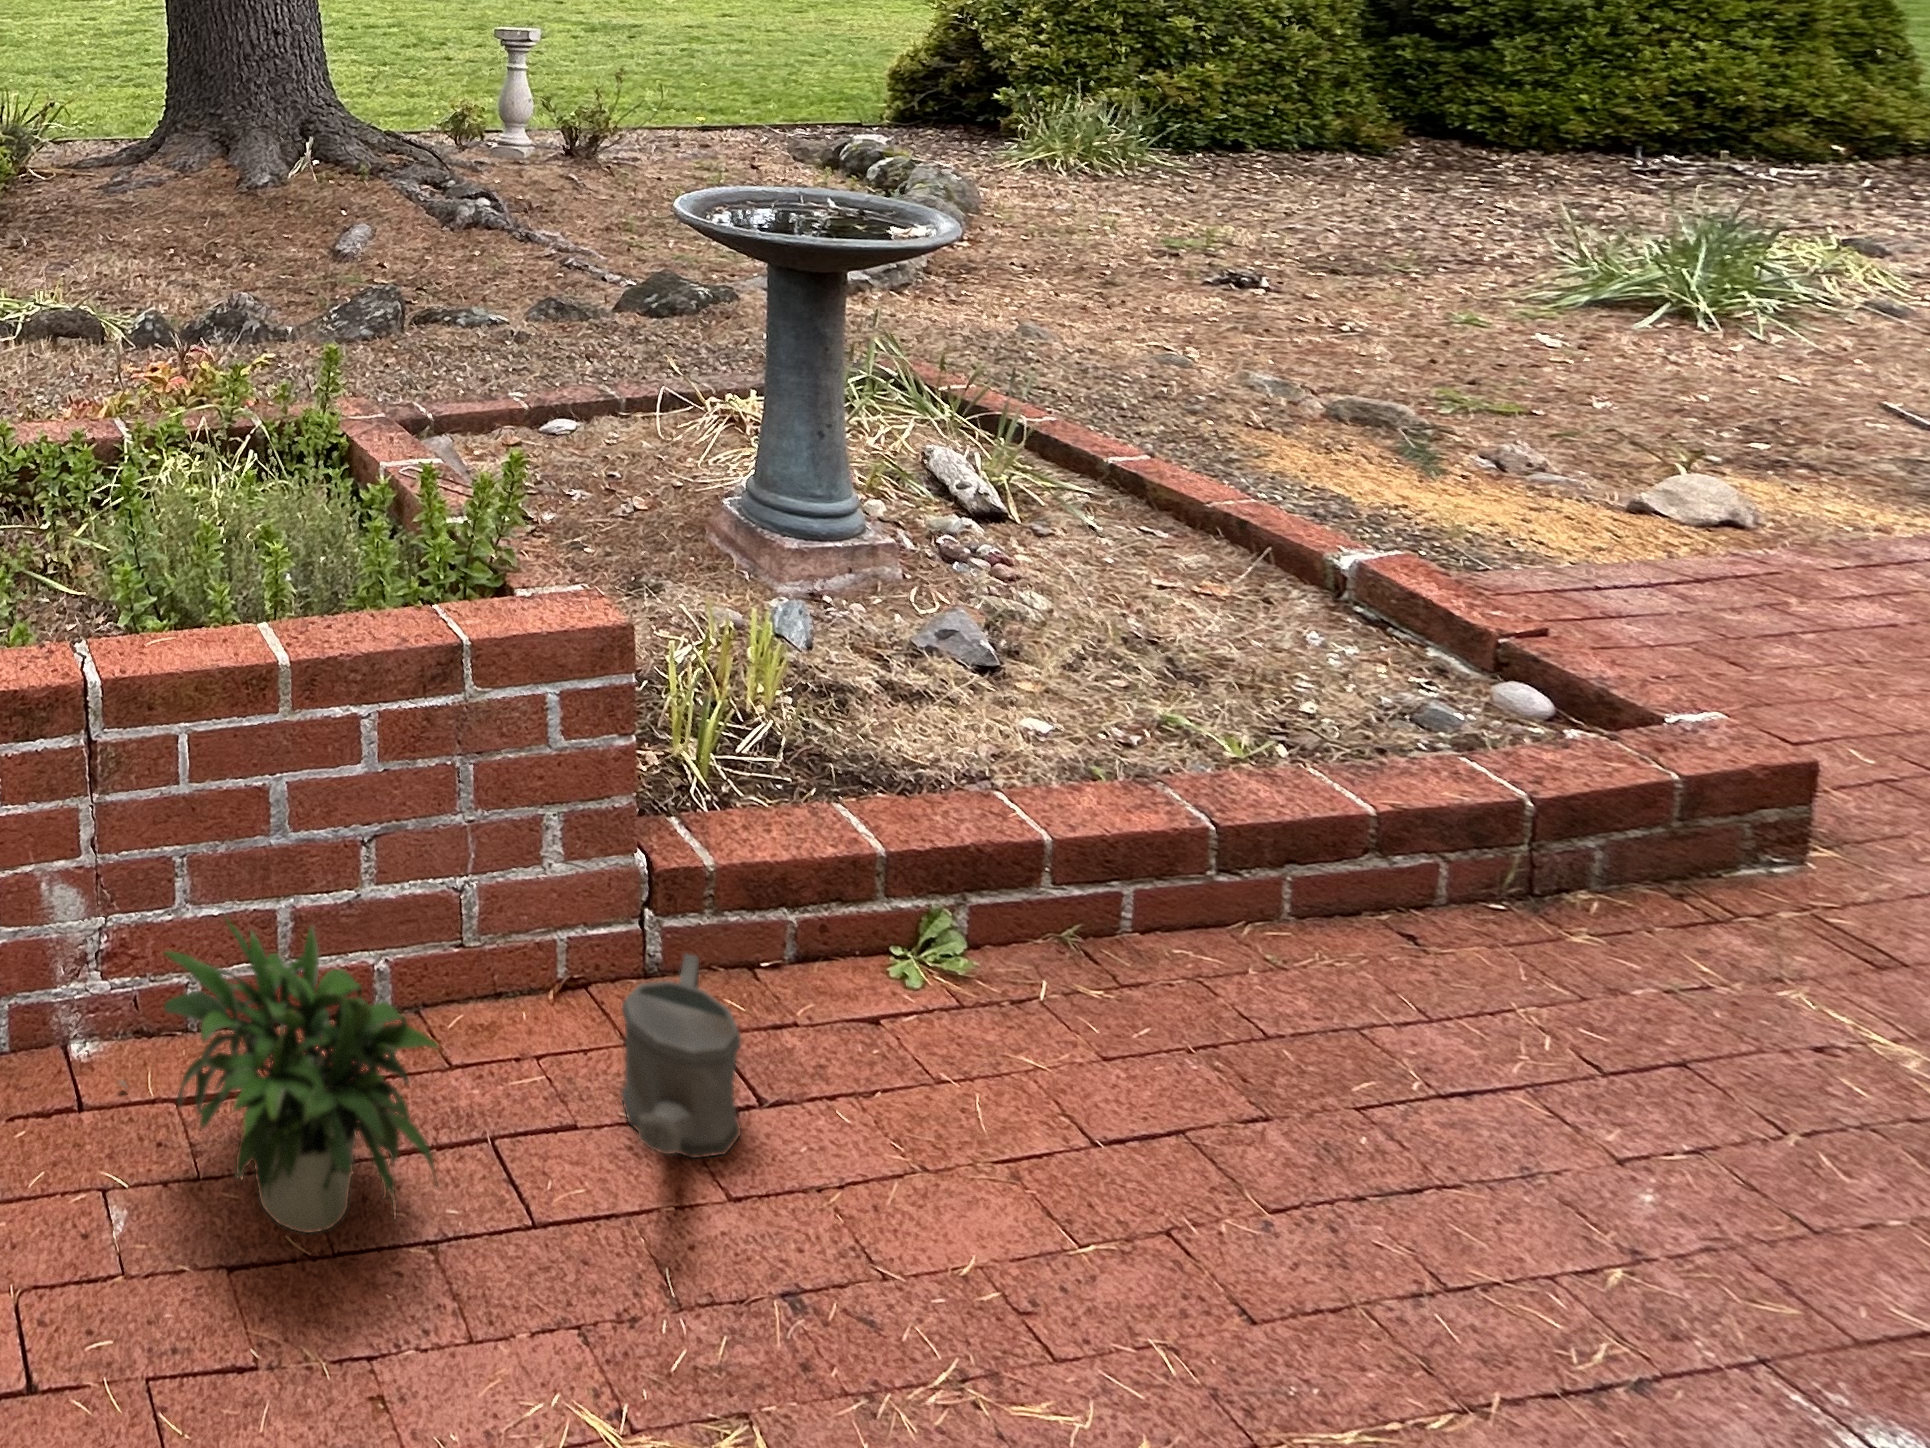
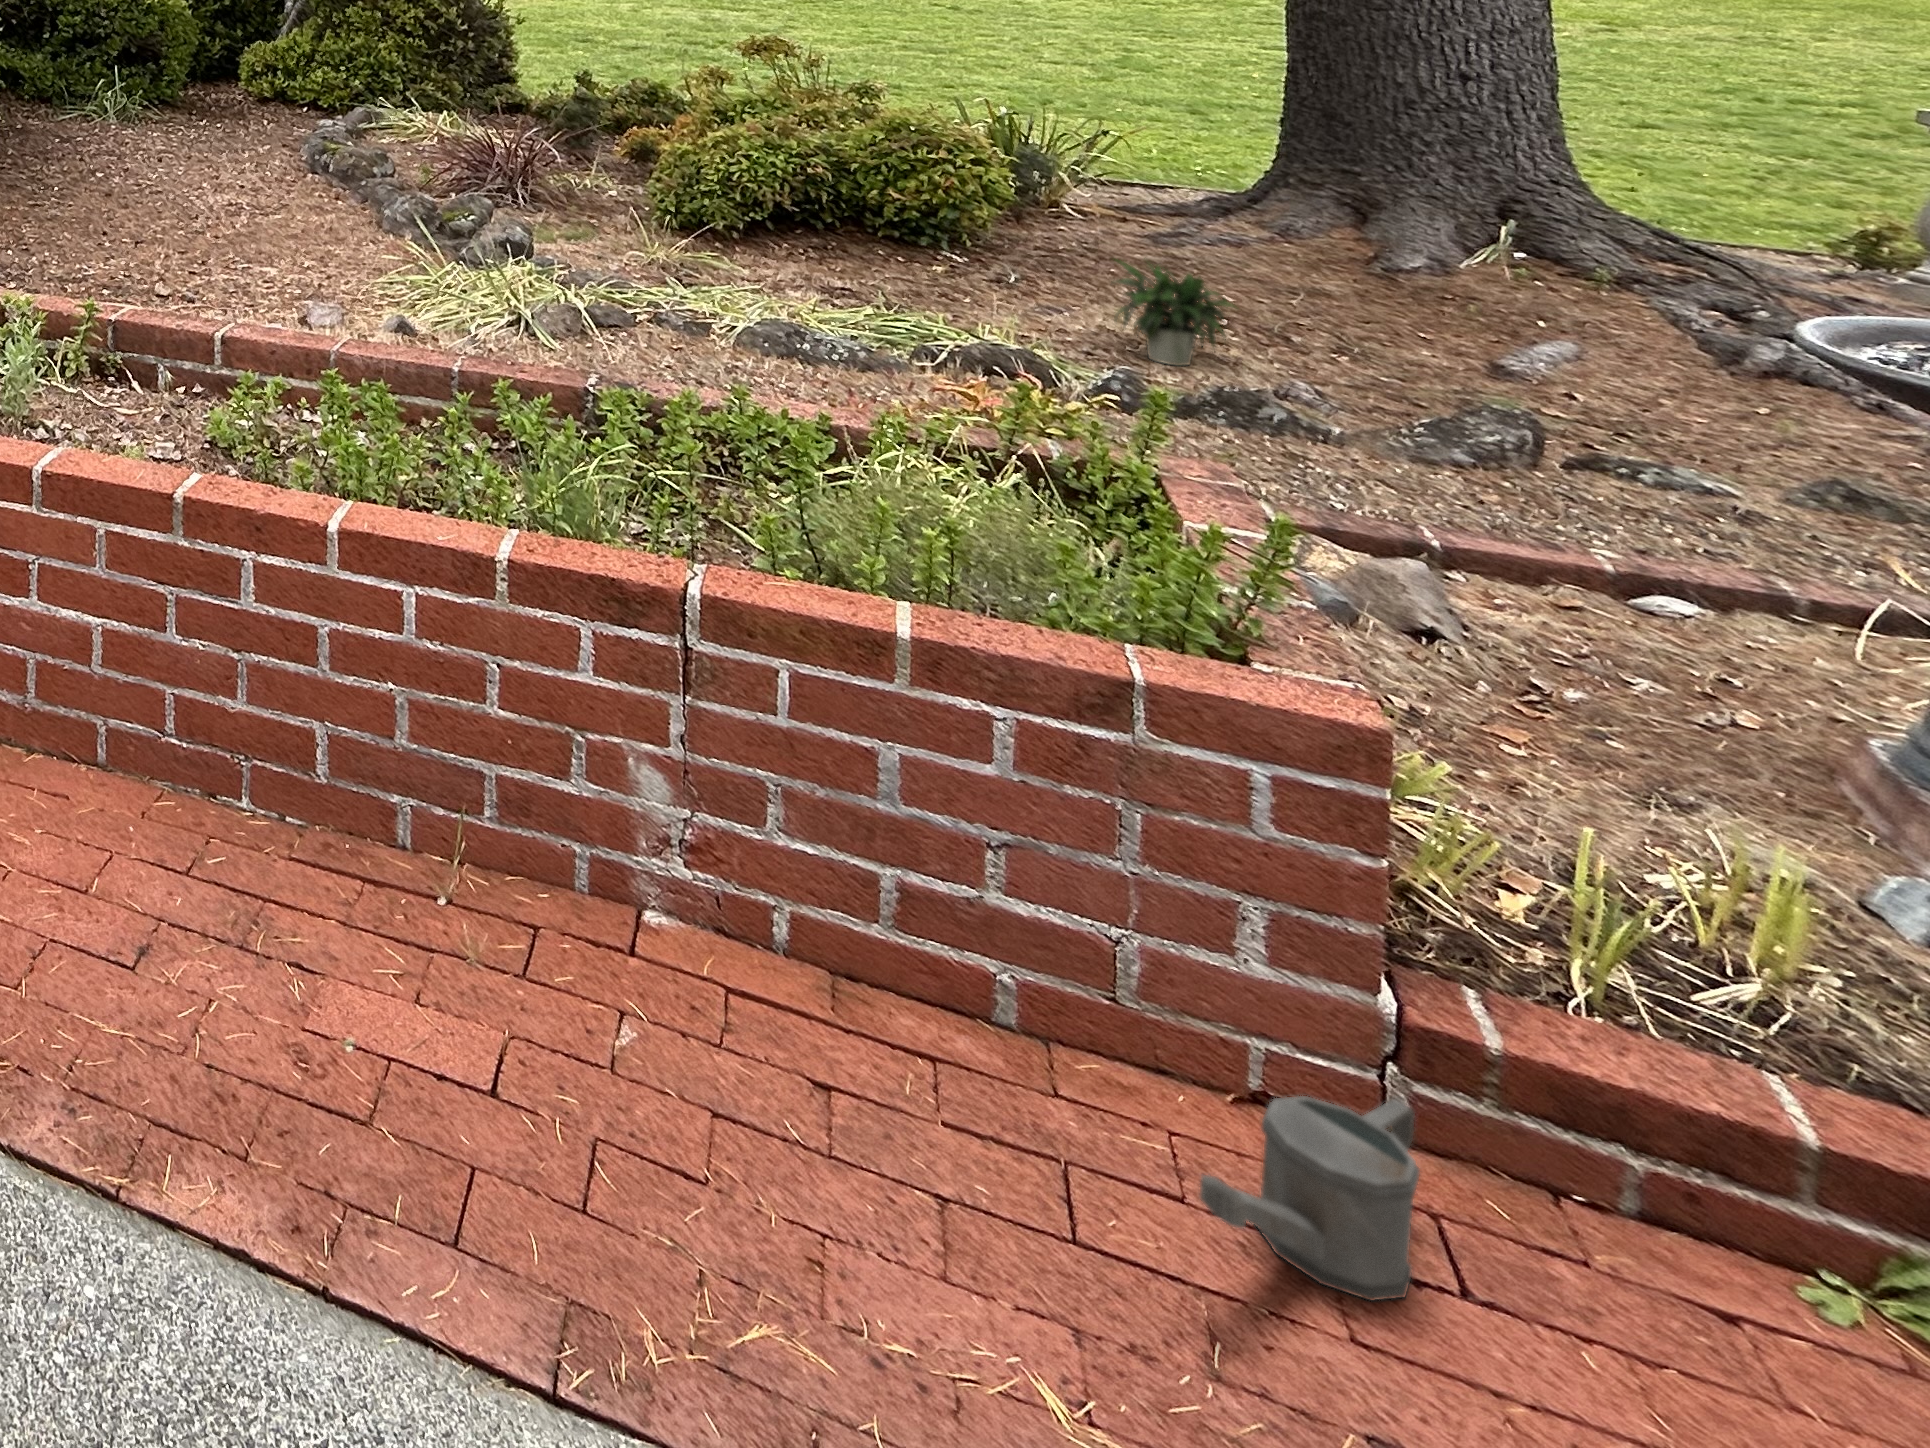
potted plant: present [120,918,438,1233] -> present [1115,261,1234,366]

